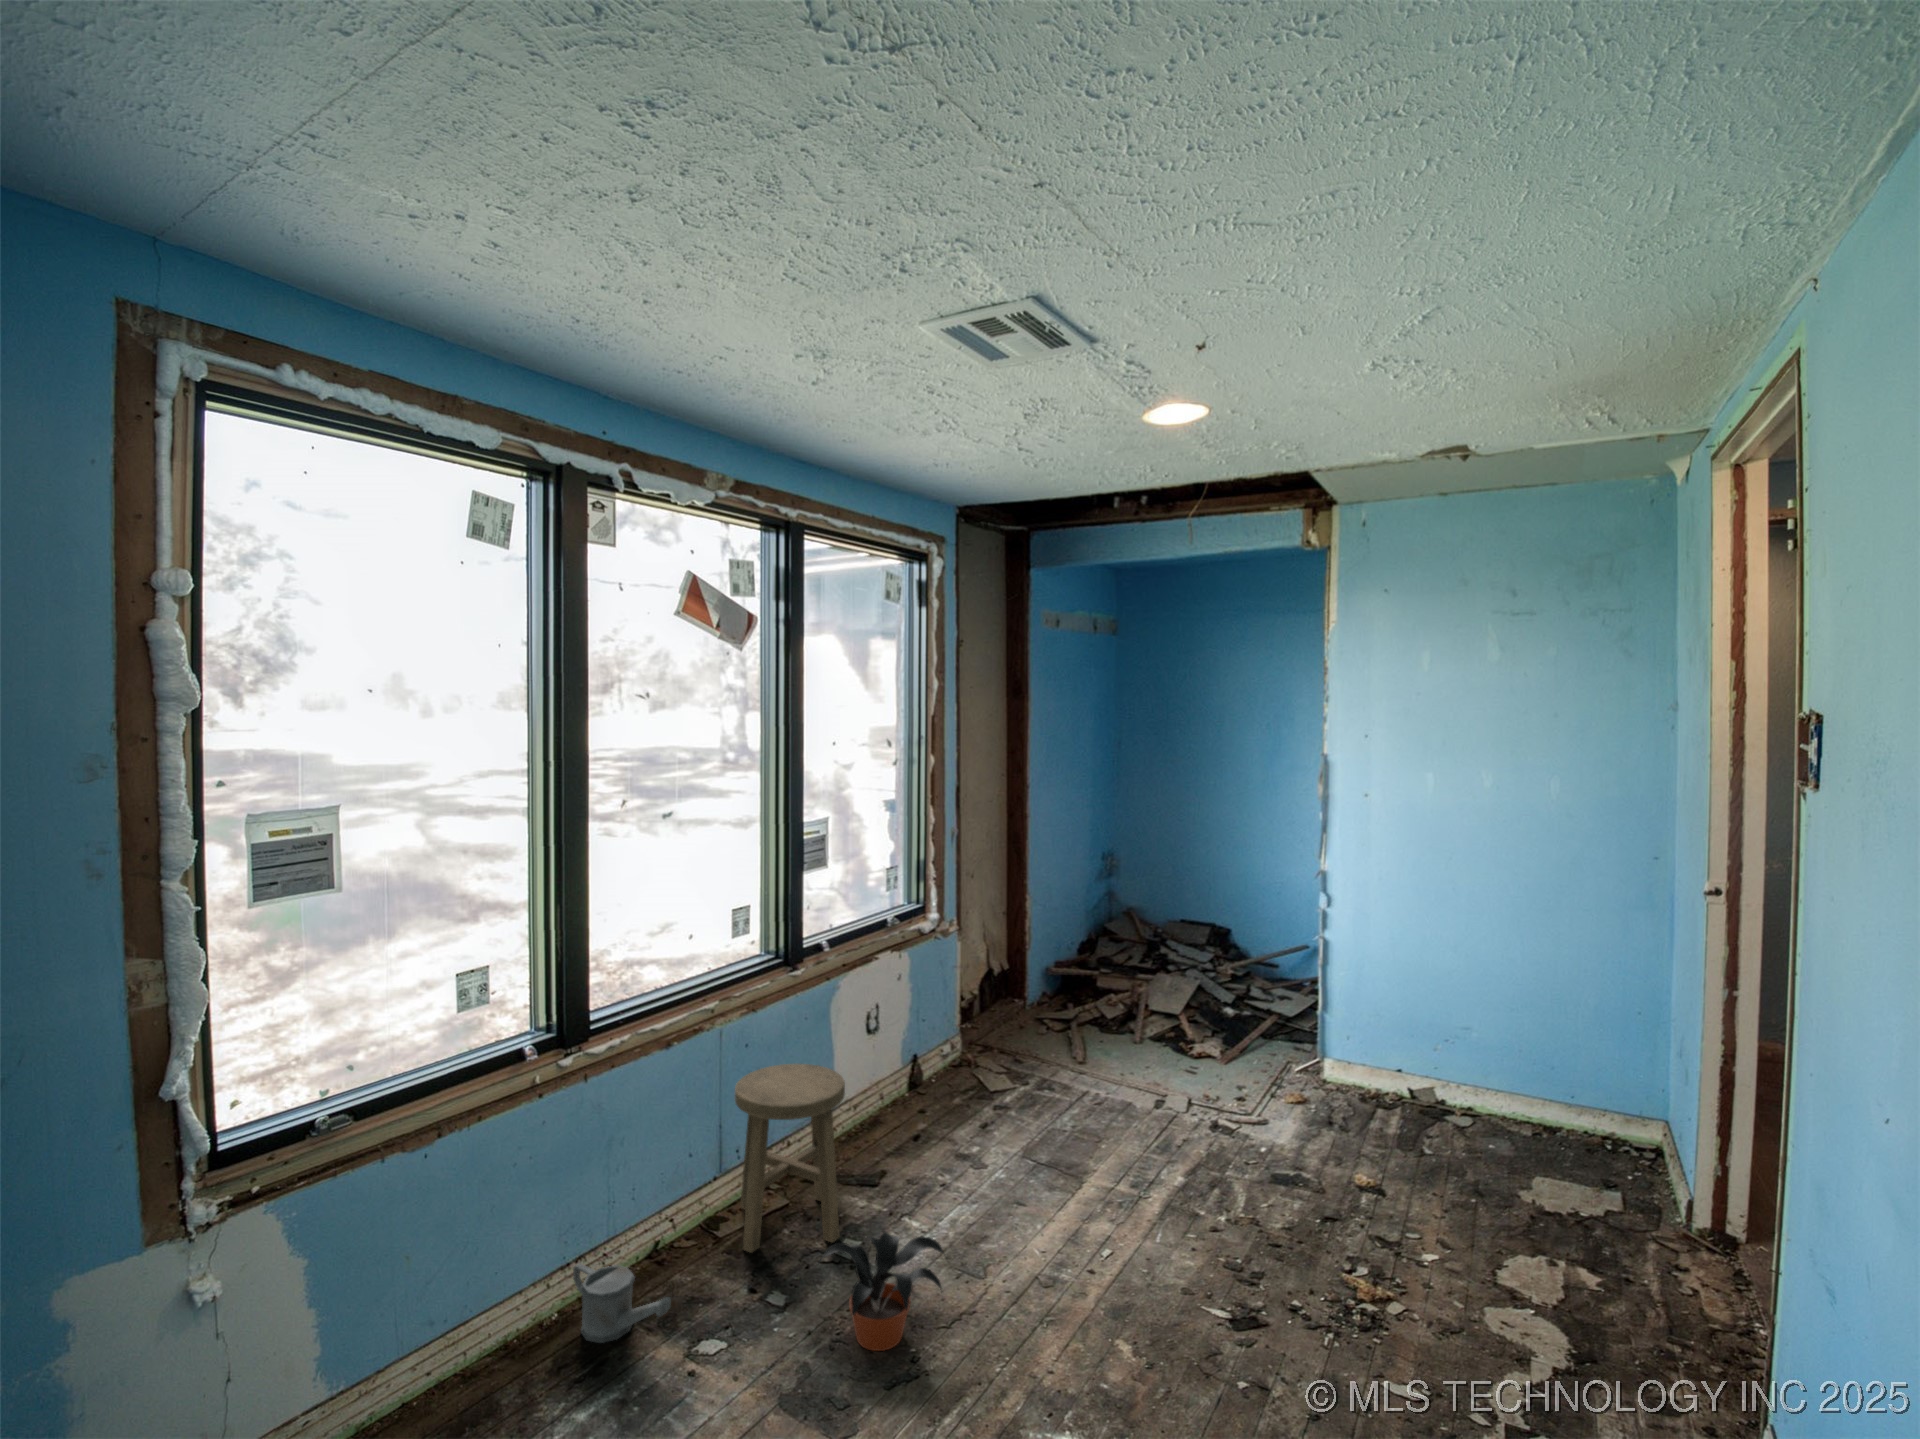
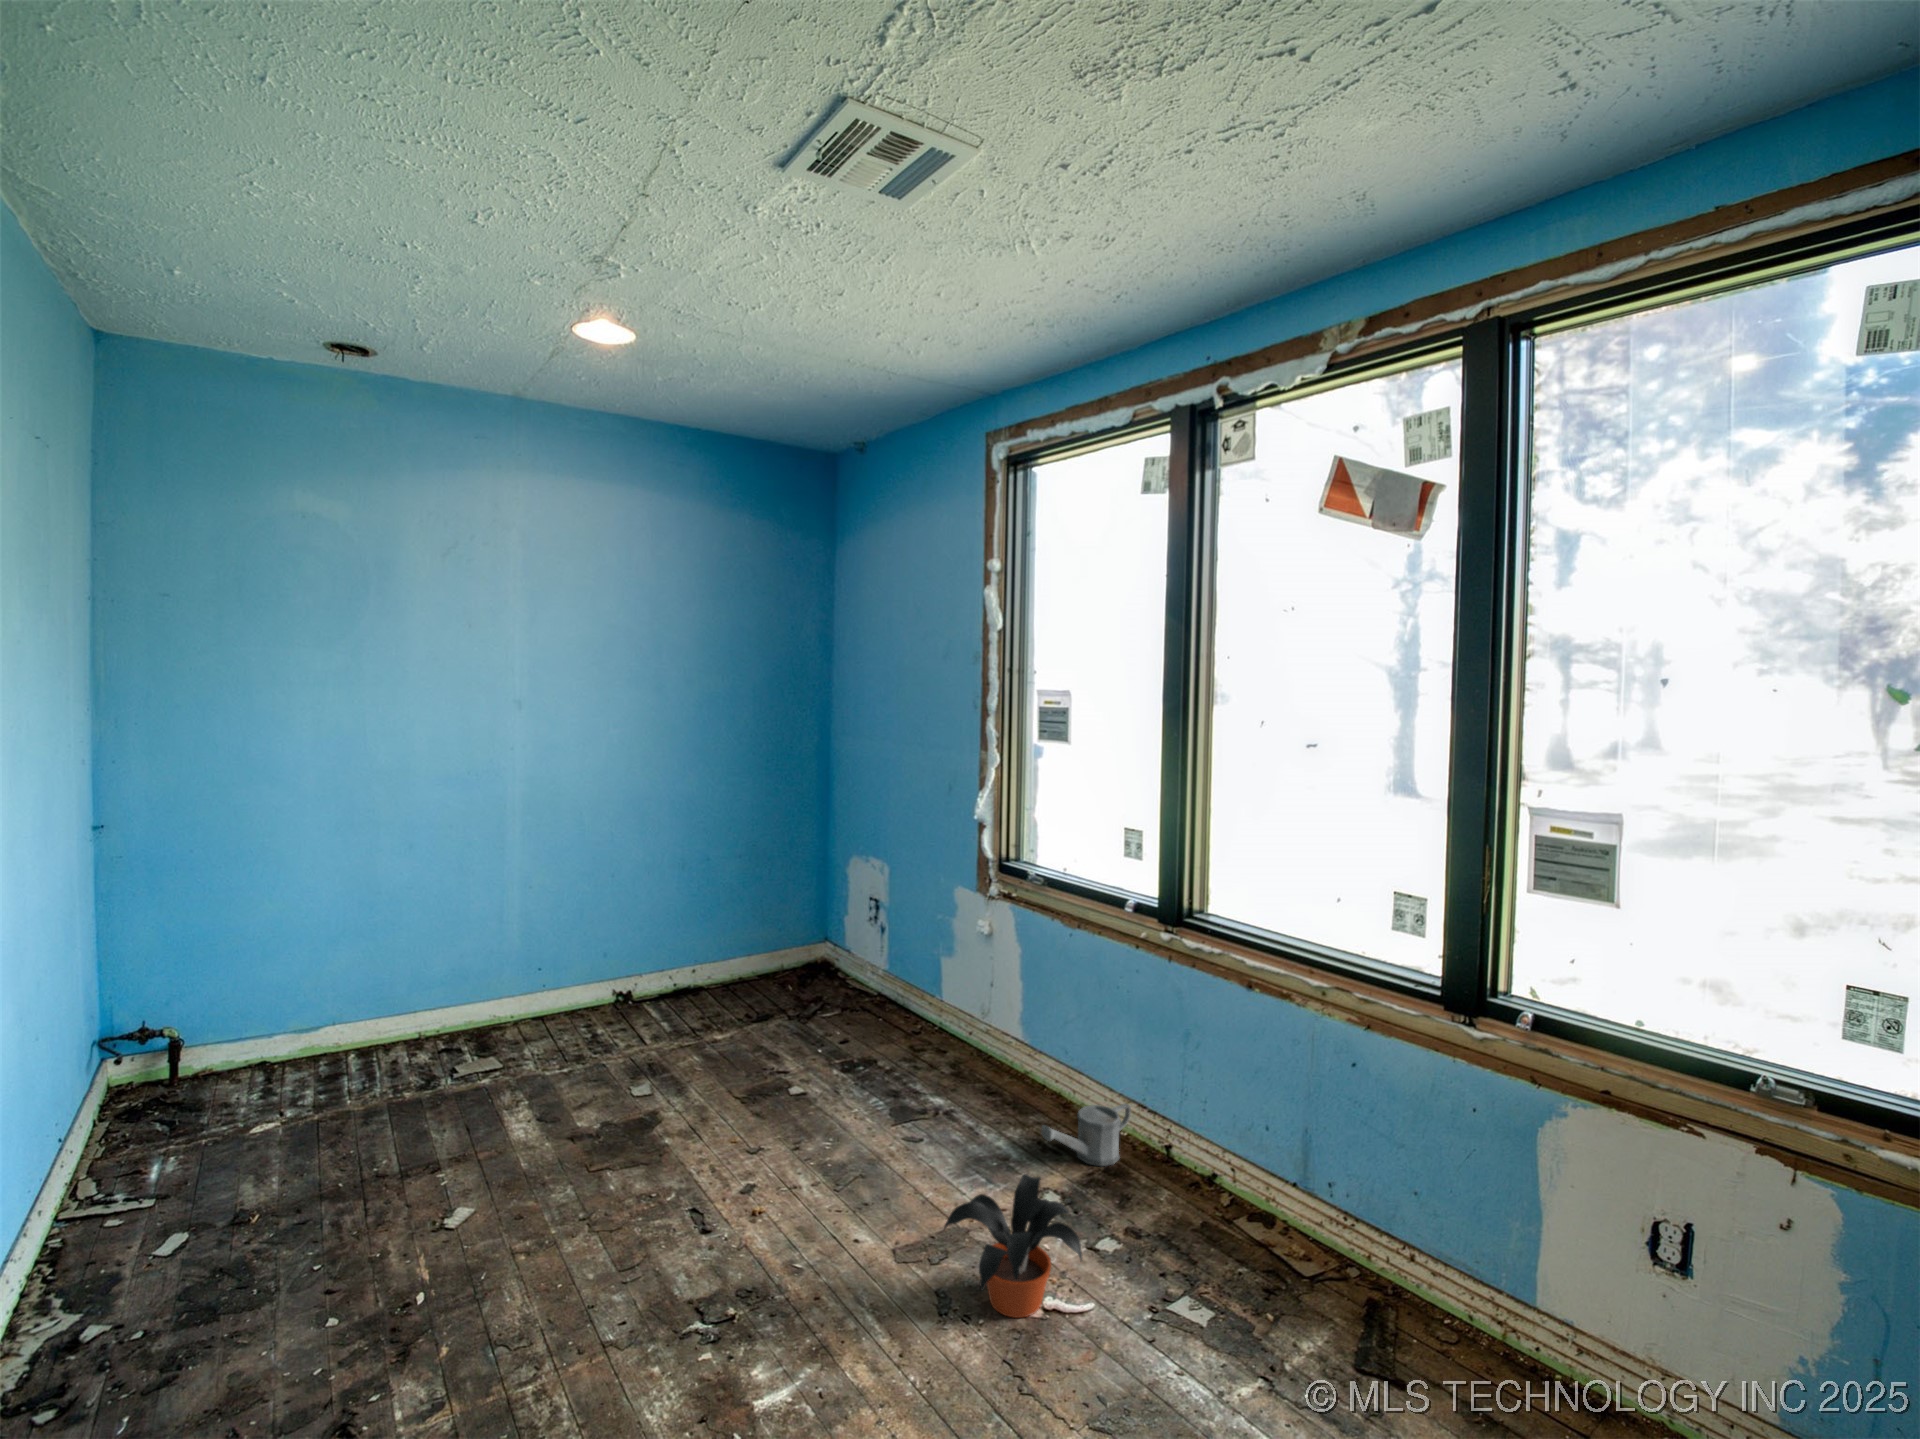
stool: present [735,1064,845,1253] -> none [1198,1068,1348,1323]

